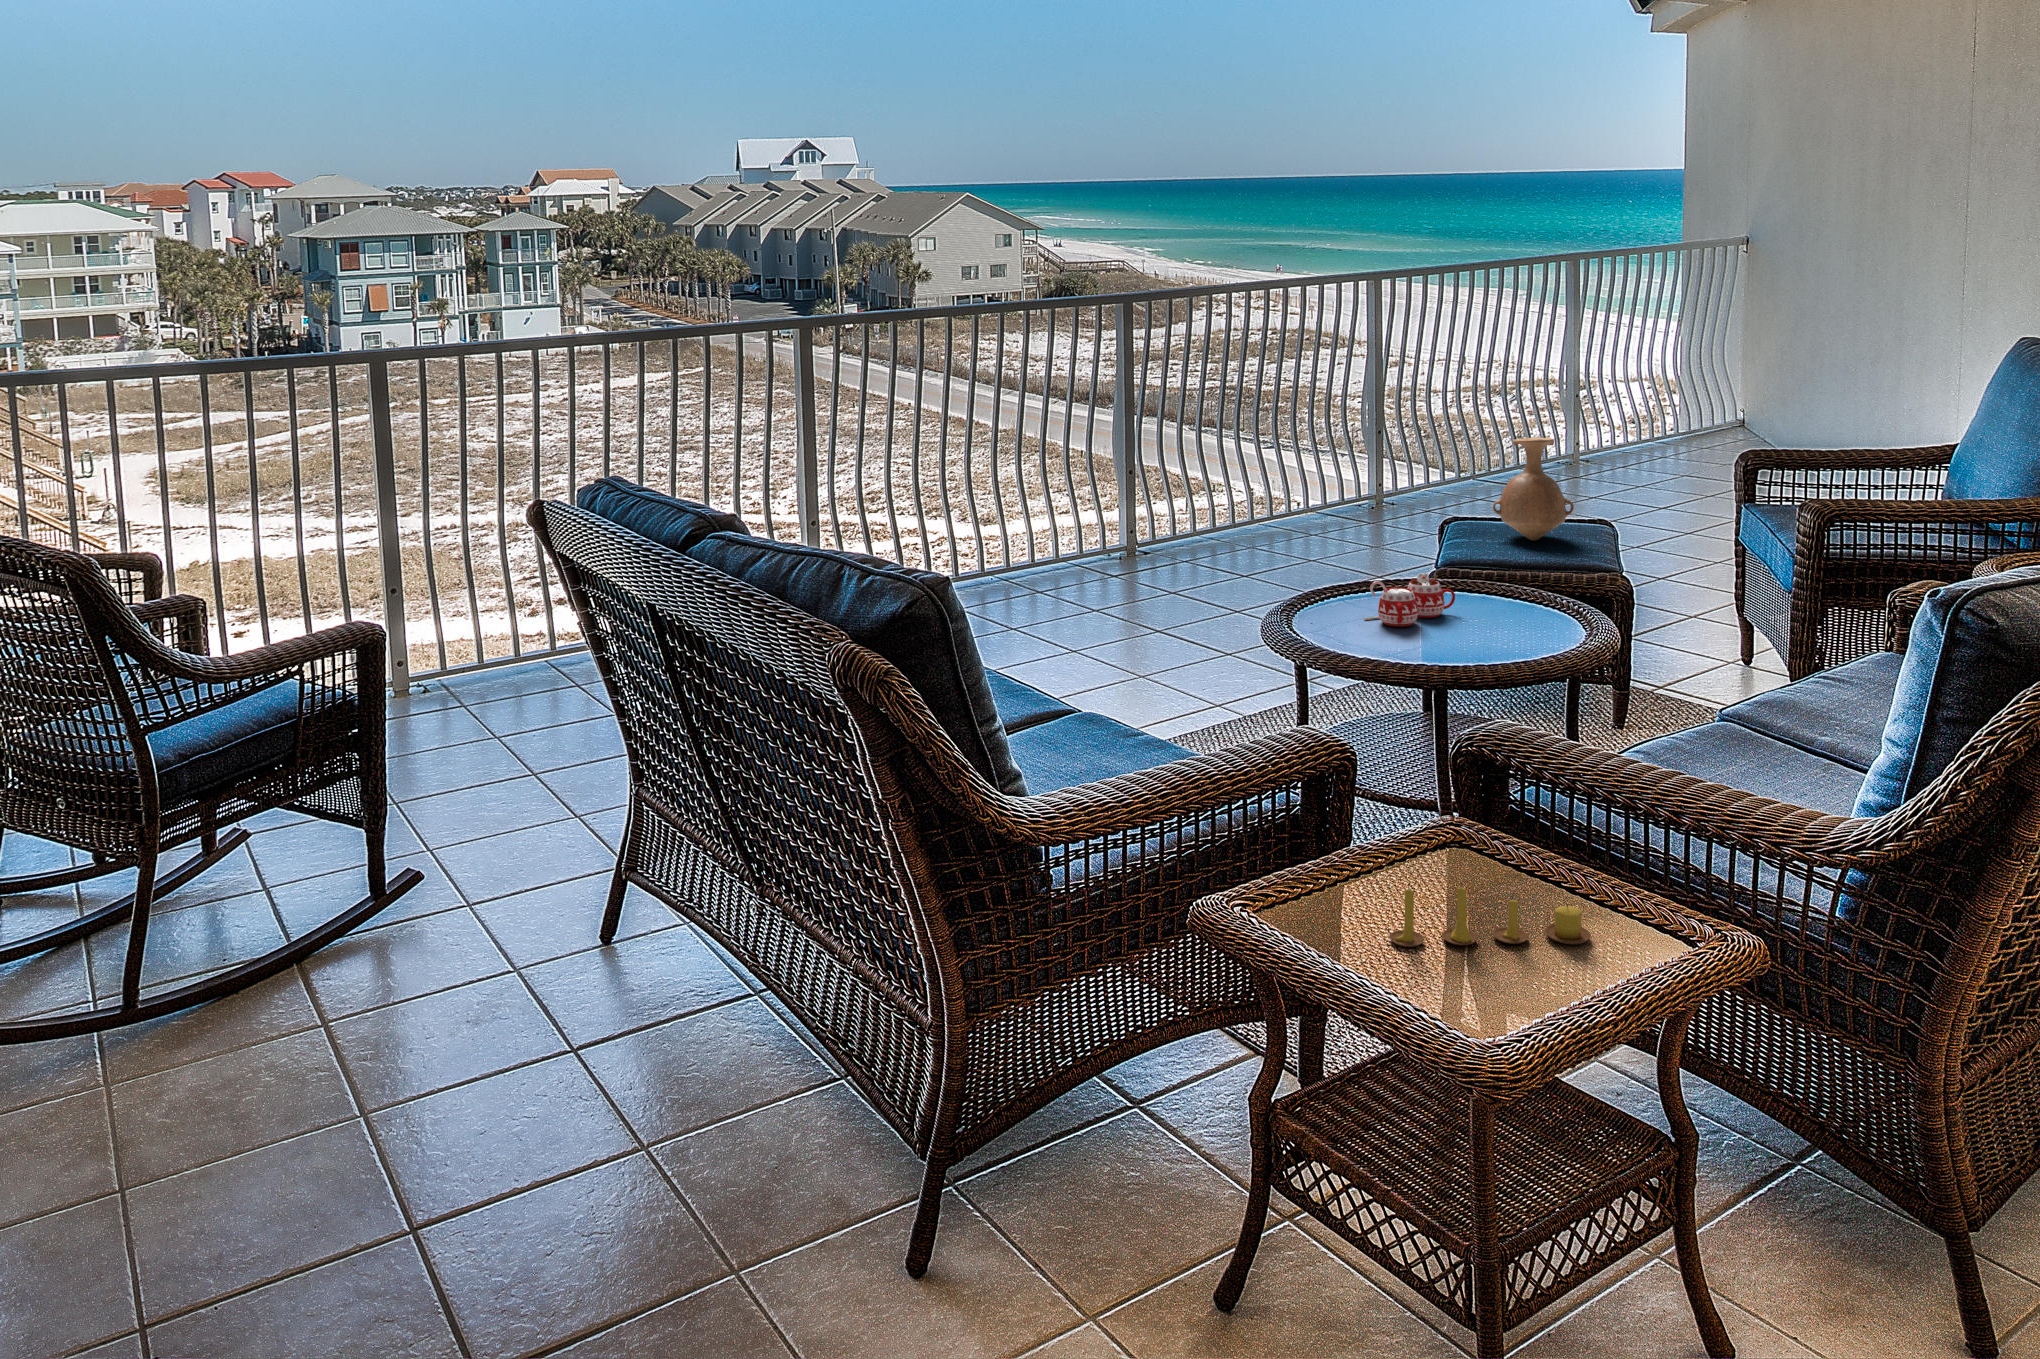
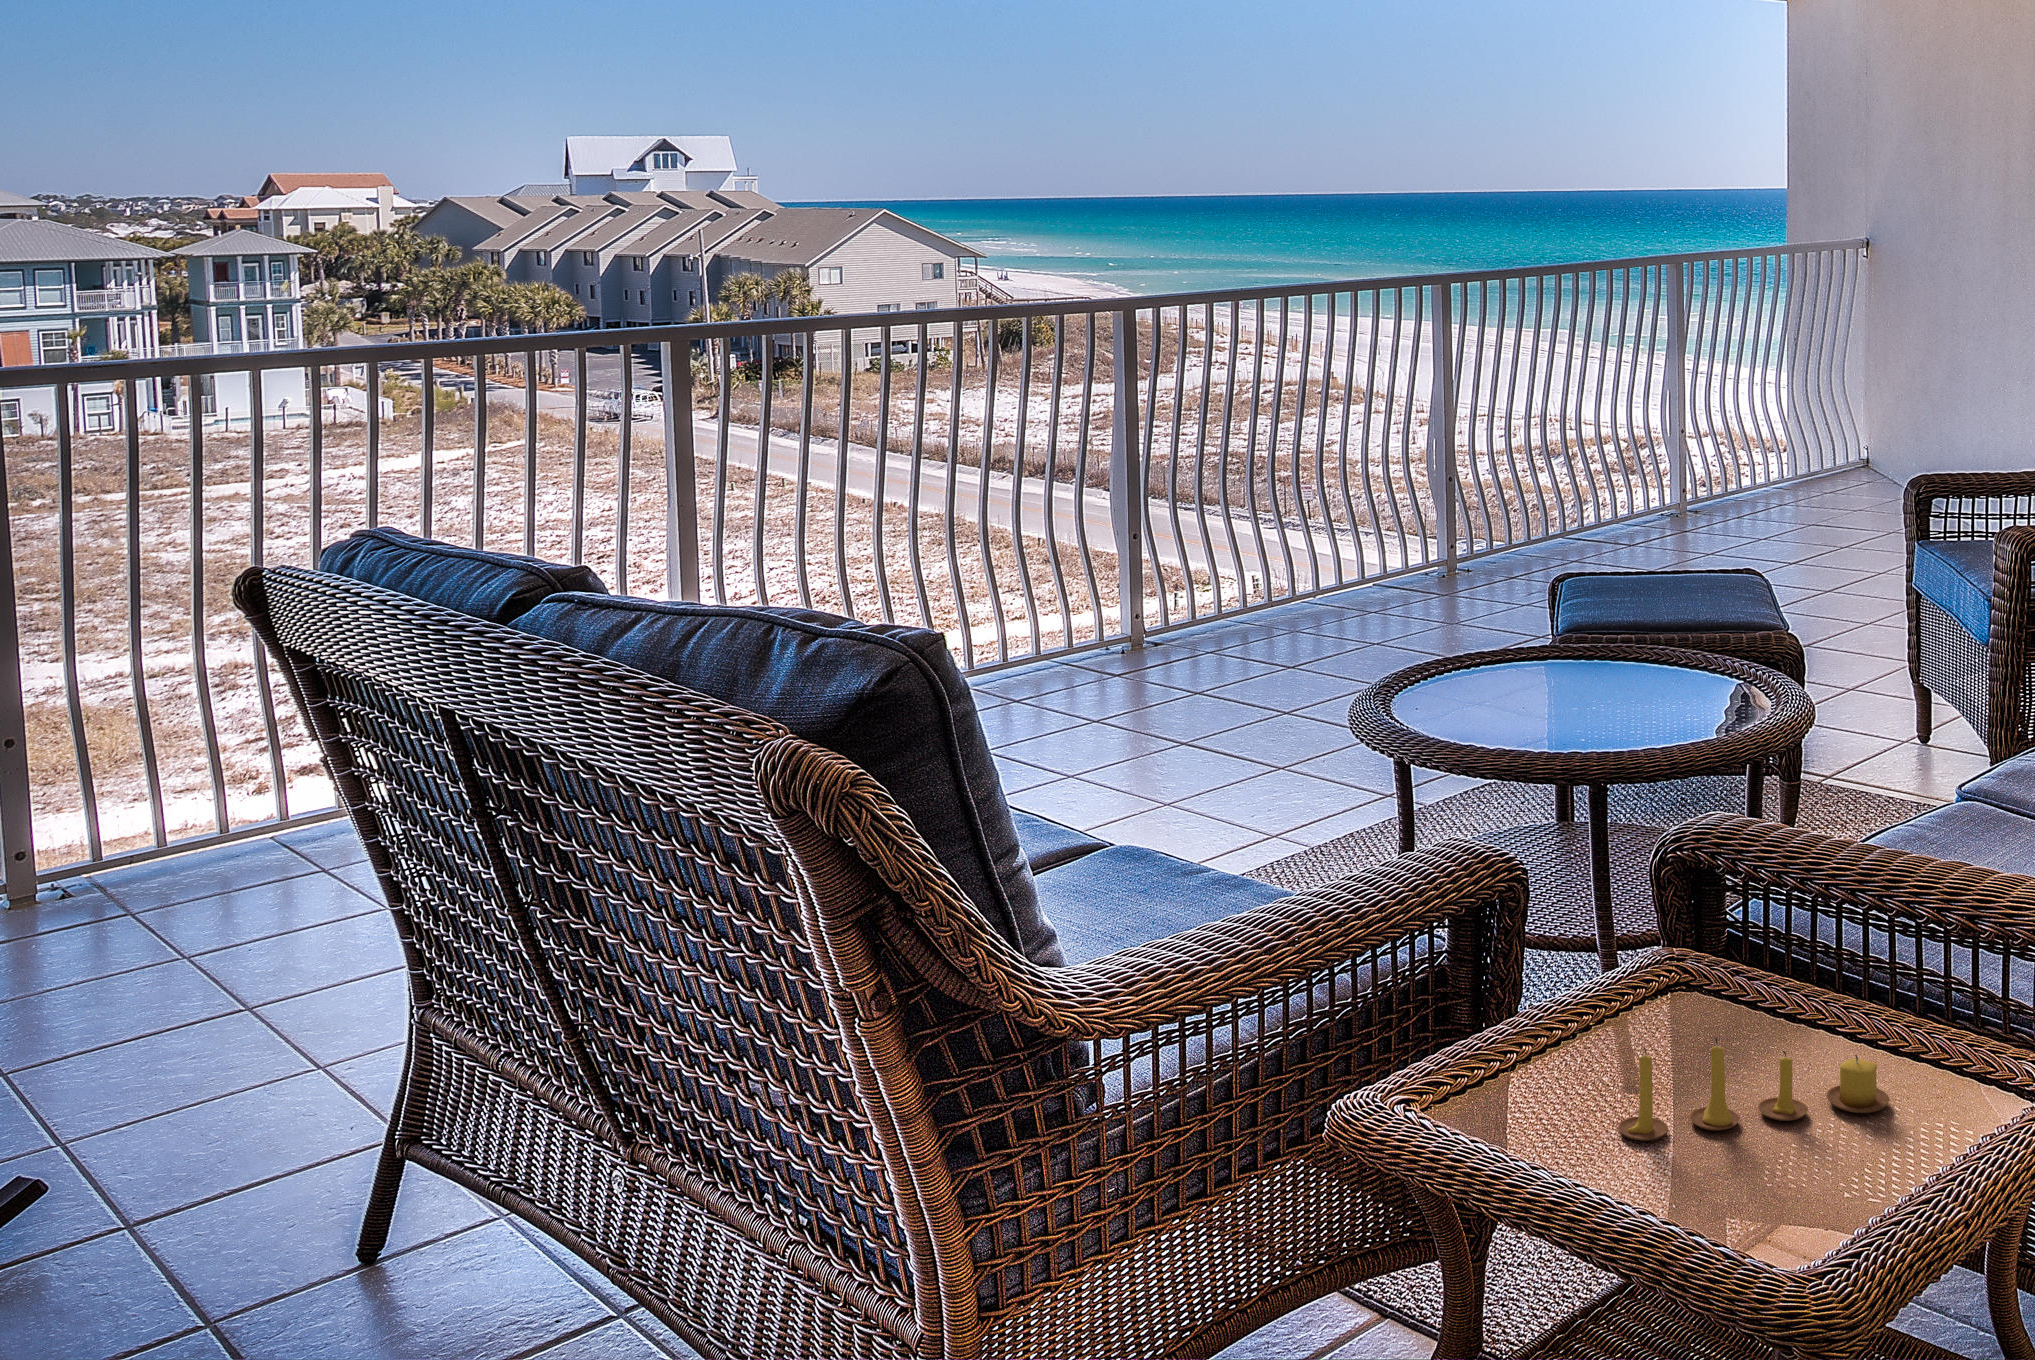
vase: present [1493,438,1574,540] -> none [1624,463,1723,594]
mug: present [1364,573,1455,627] -> none [1484,636,1598,707]

